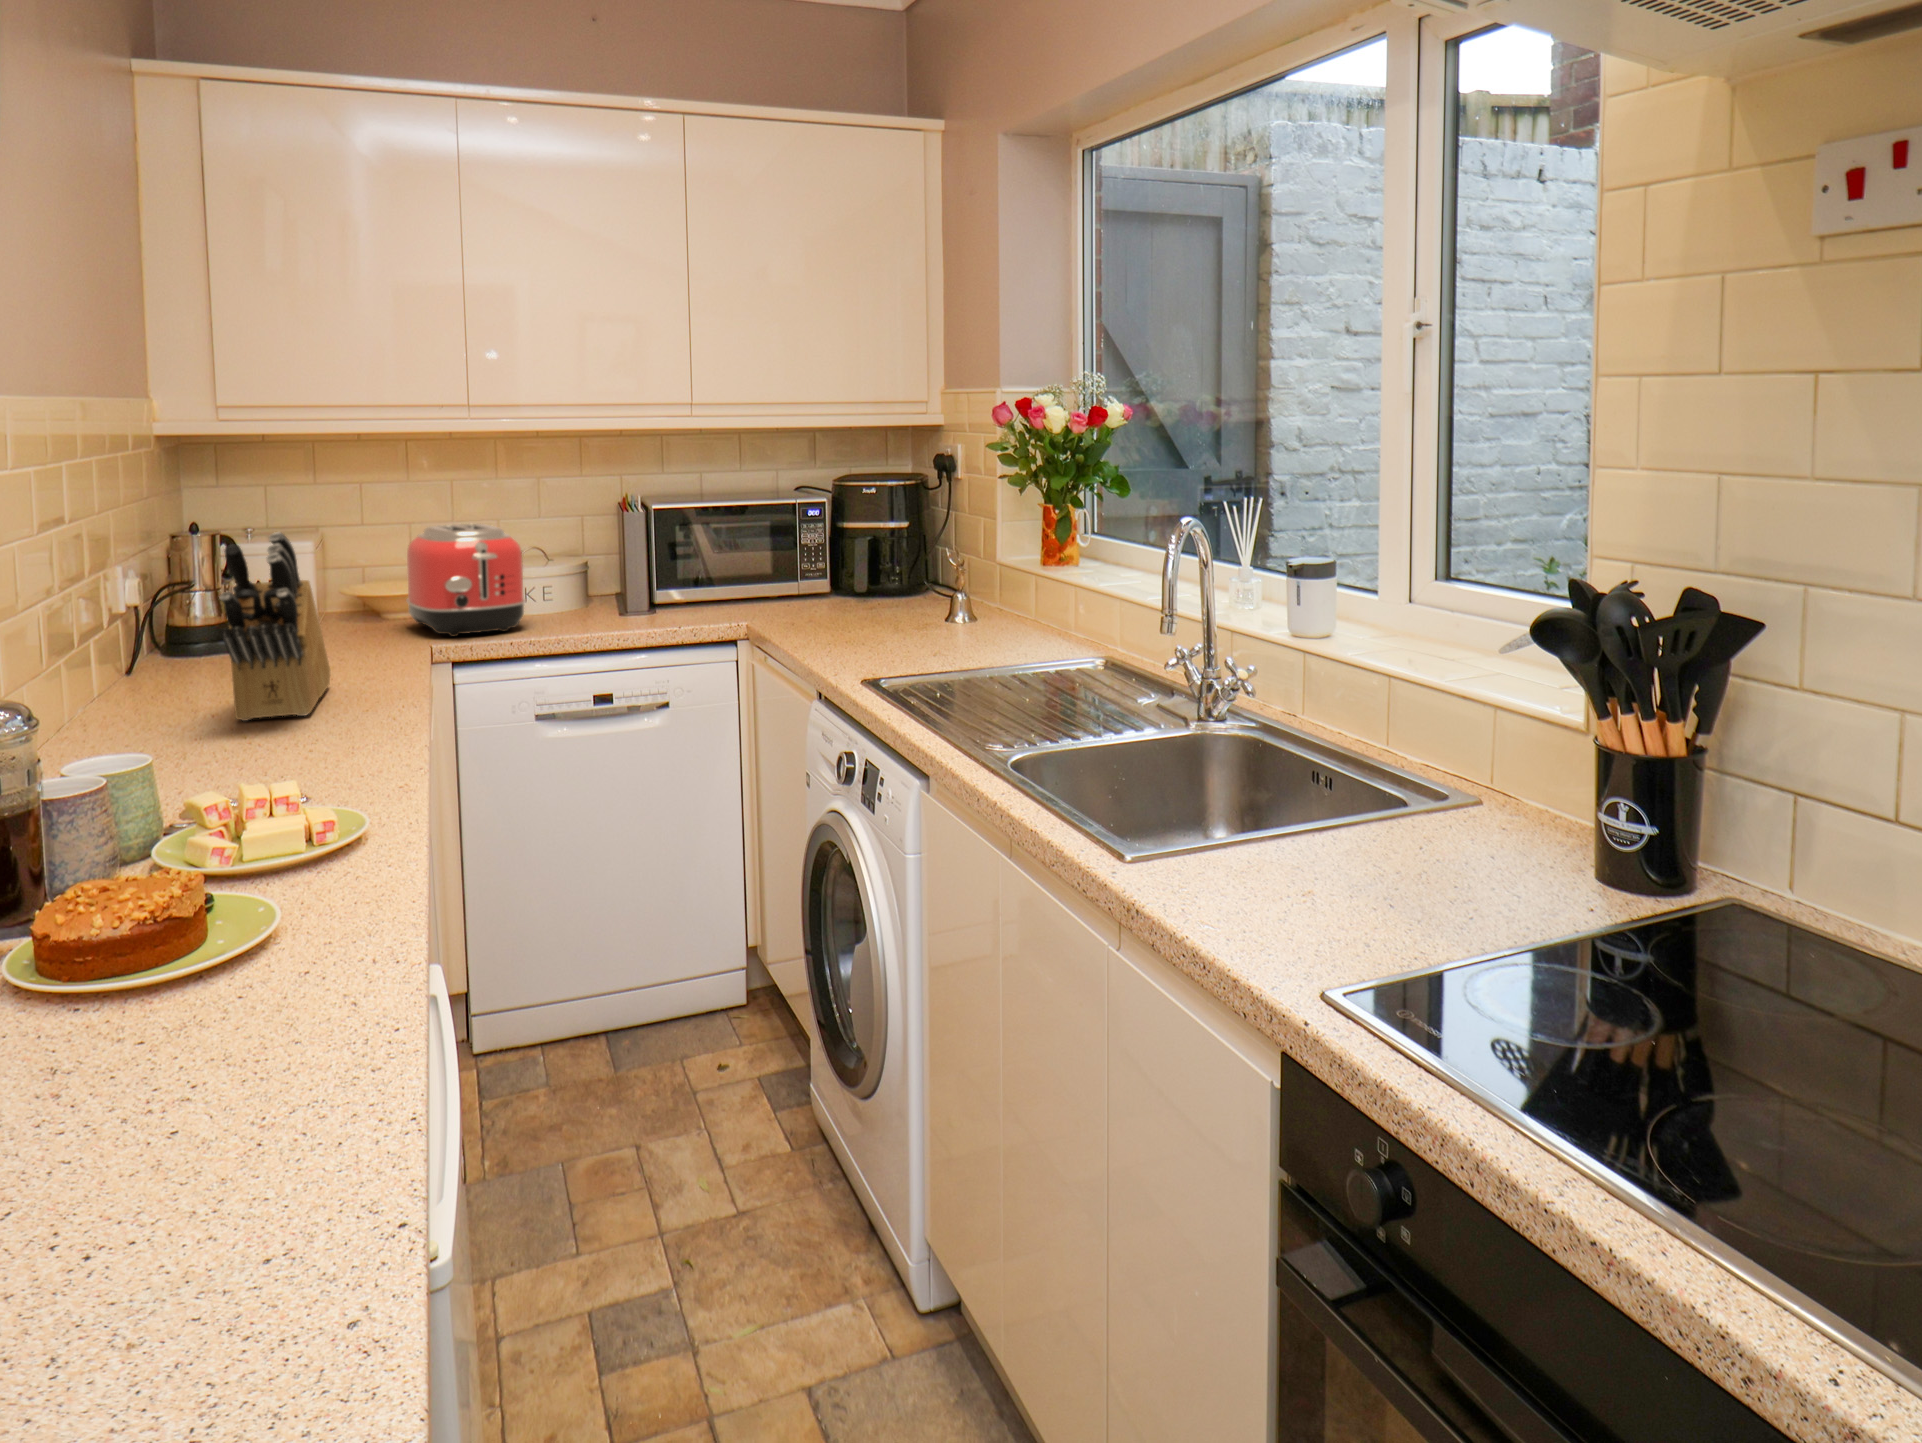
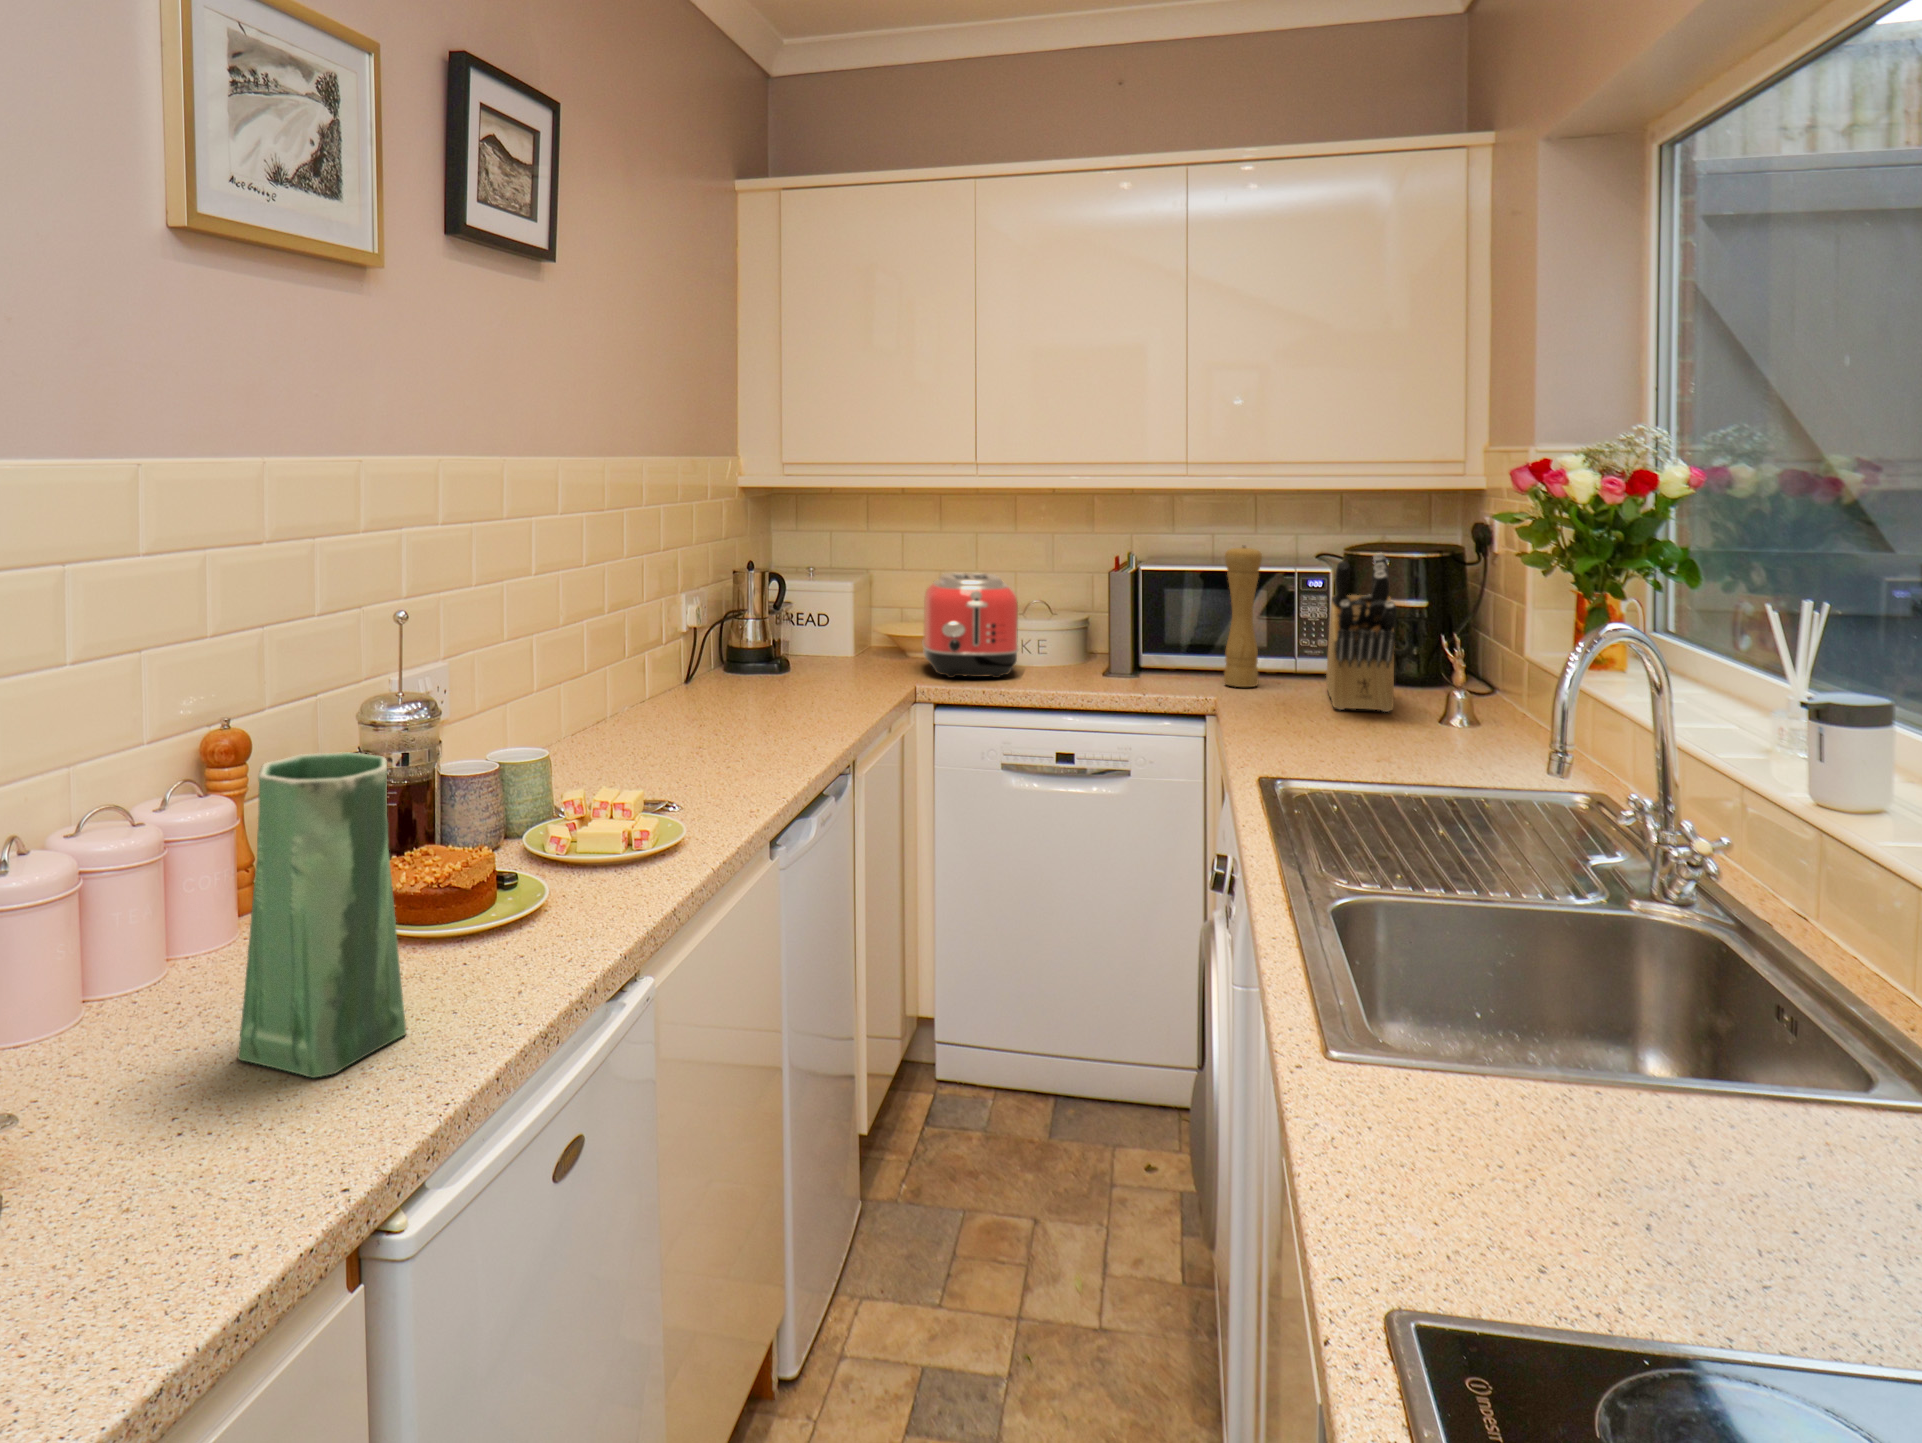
pepper mill: none [742,481,776,612] -> present [1224,546,1262,687]
knife block: present [219,532,330,721] -> present [1326,553,1397,712]
vase: none [40,756,251,1156] -> present [238,752,406,1078]

